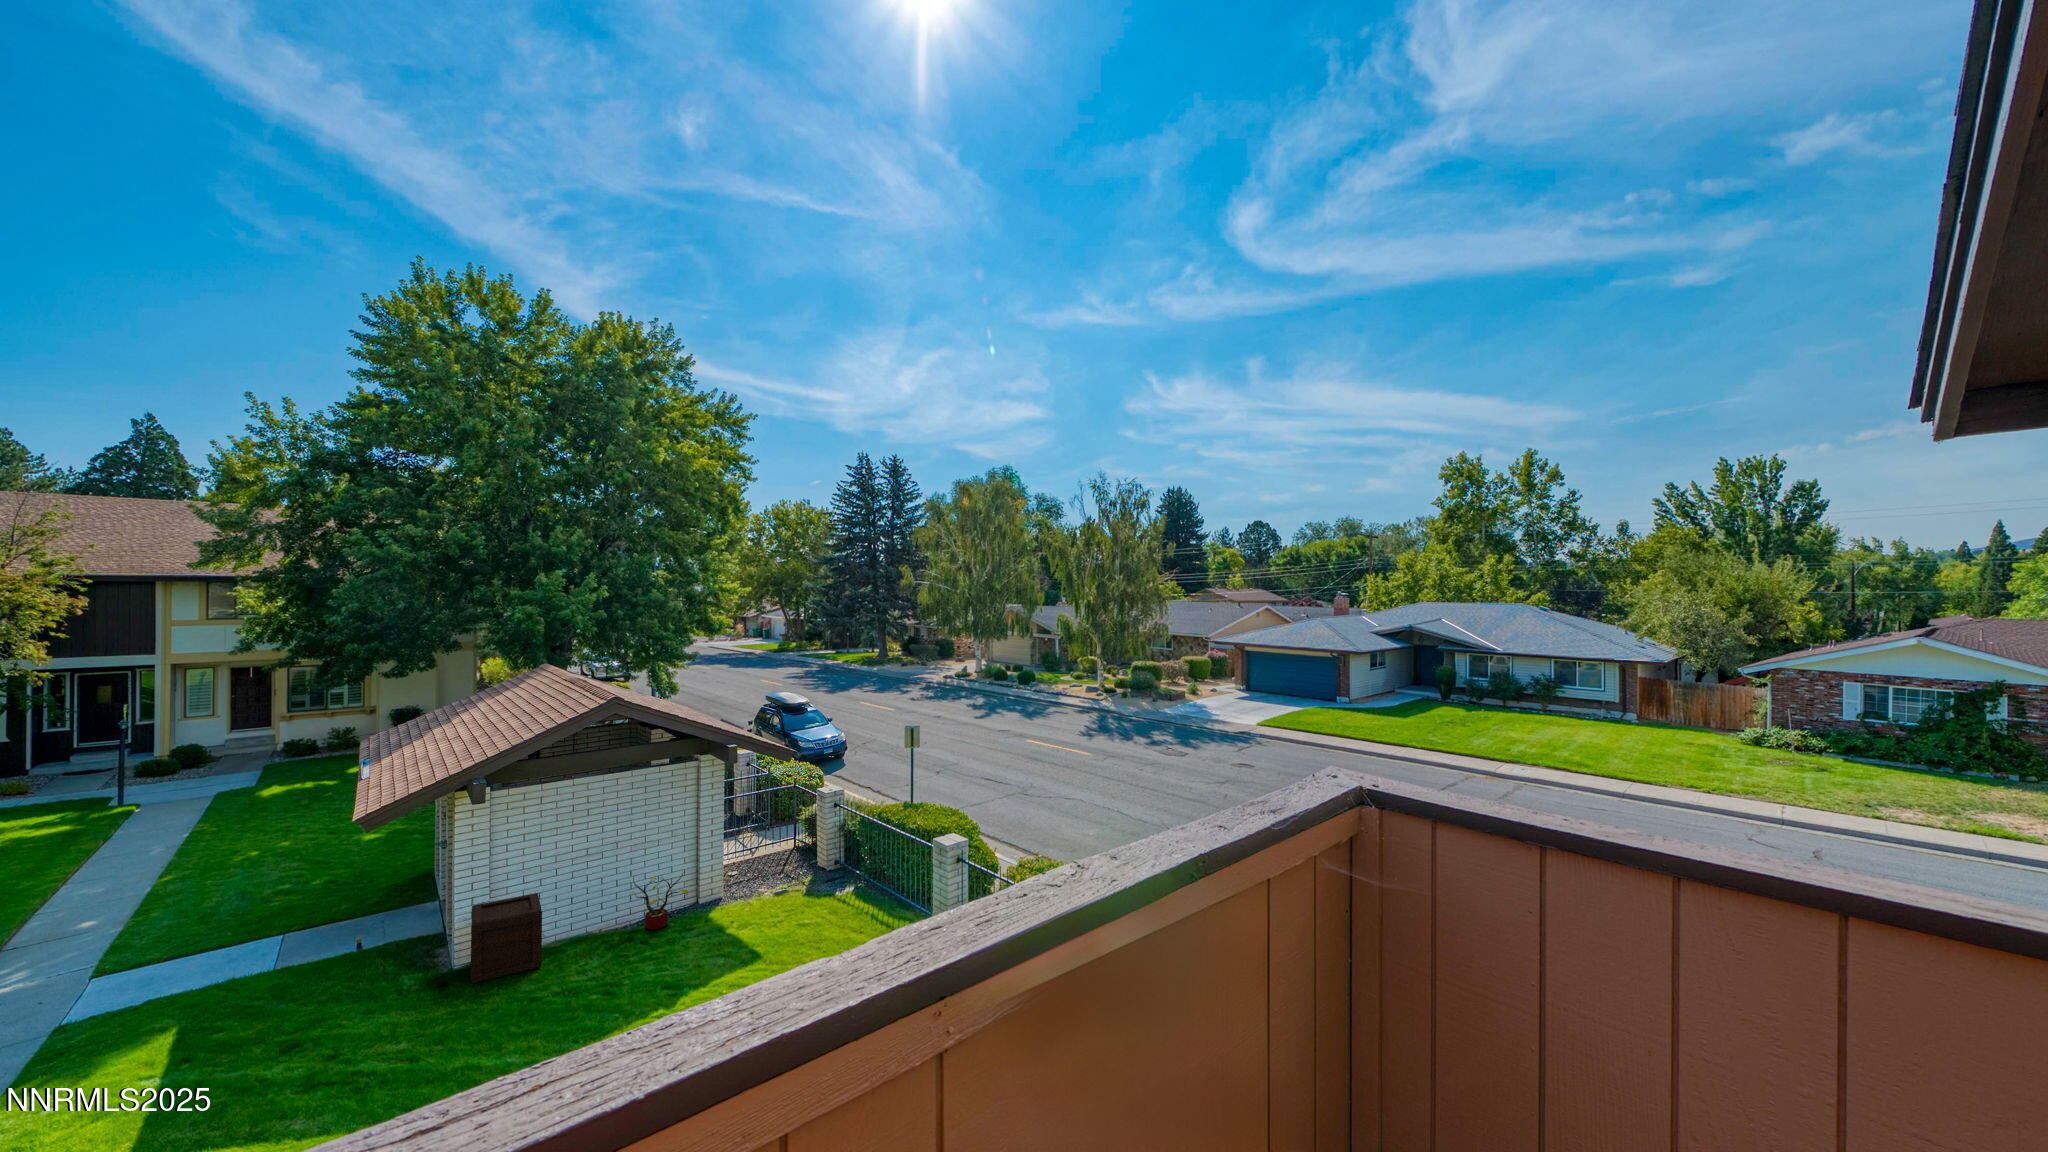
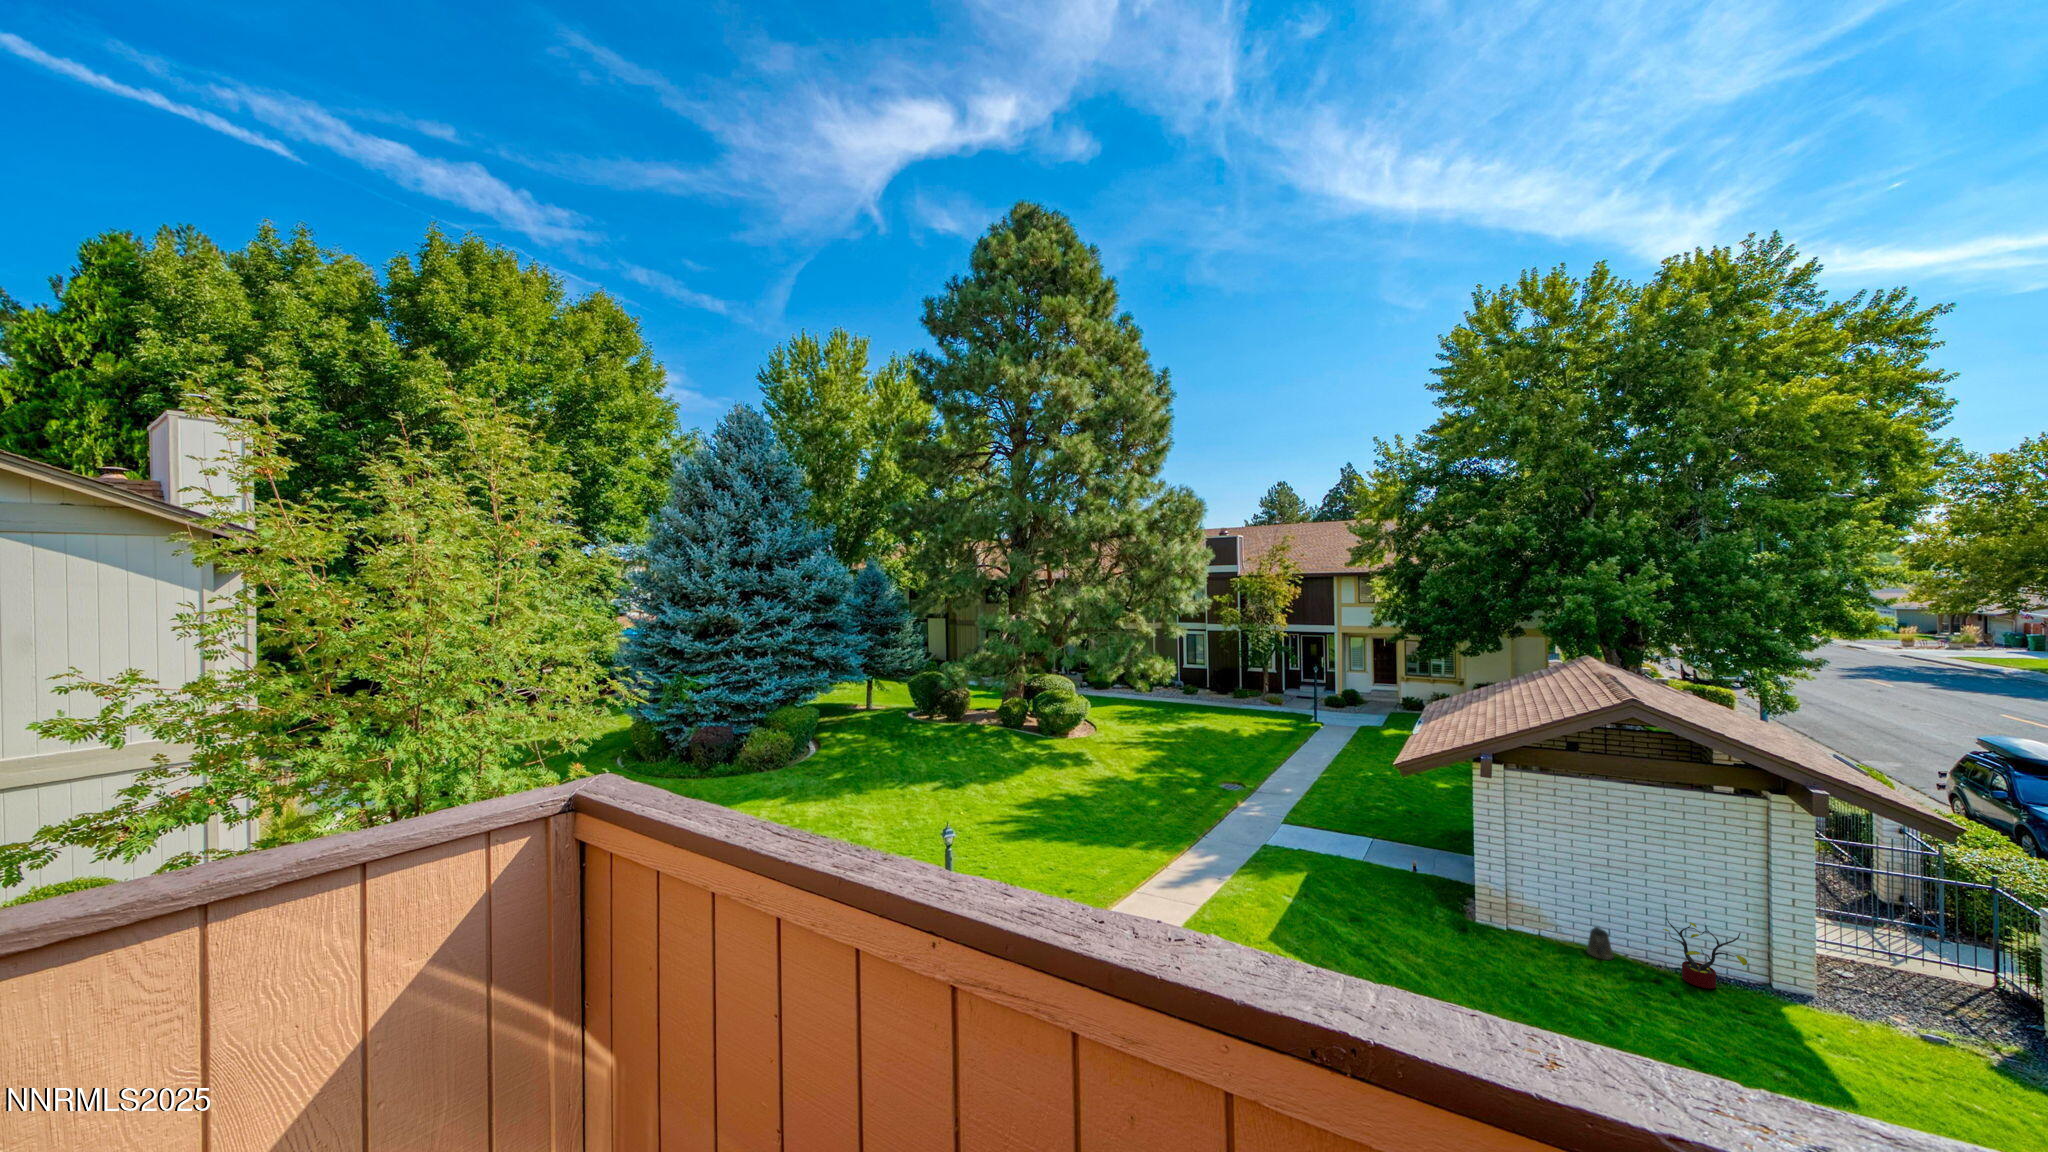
wooden crate: present [471,893,542,984] -> none [1480,872,1551,960]
watering can: none [570,914,594,944] -> present [1587,926,1614,960]

